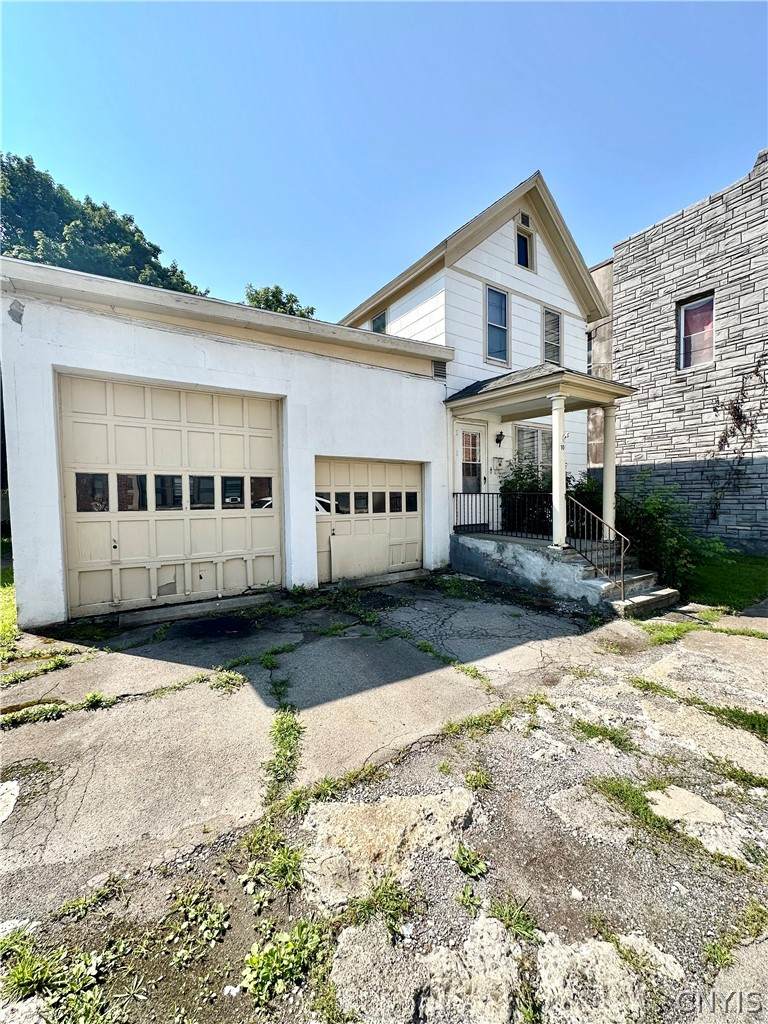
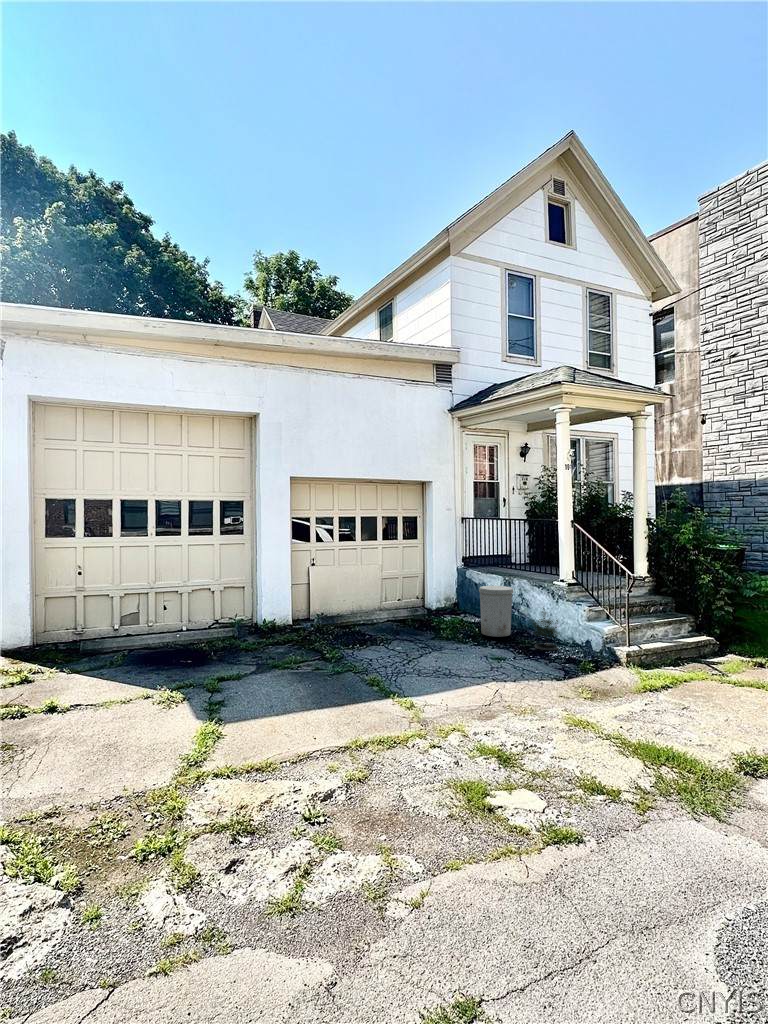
trash can: none [478,550,509,594] -> present [479,586,514,637]

